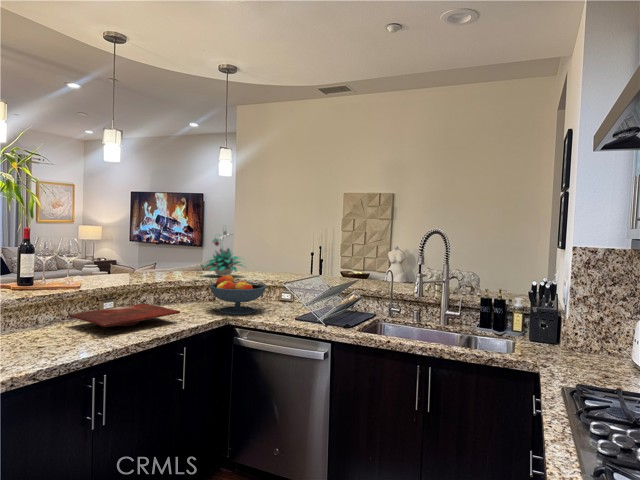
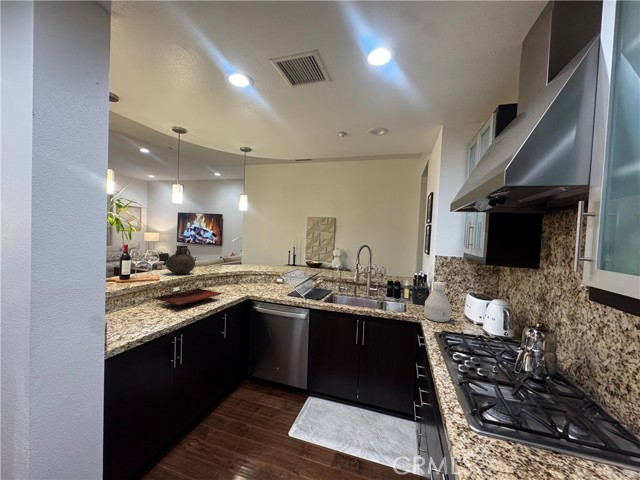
plant: present [202,231,244,277] -> none [229,240,257,269]
vase: none [94,232,142,280] -> present [166,245,195,274]
fruit bowl: present [210,275,266,315] -> none [237,270,270,293]
bottle: none [548,294,602,372] -> present [424,282,451,322]

